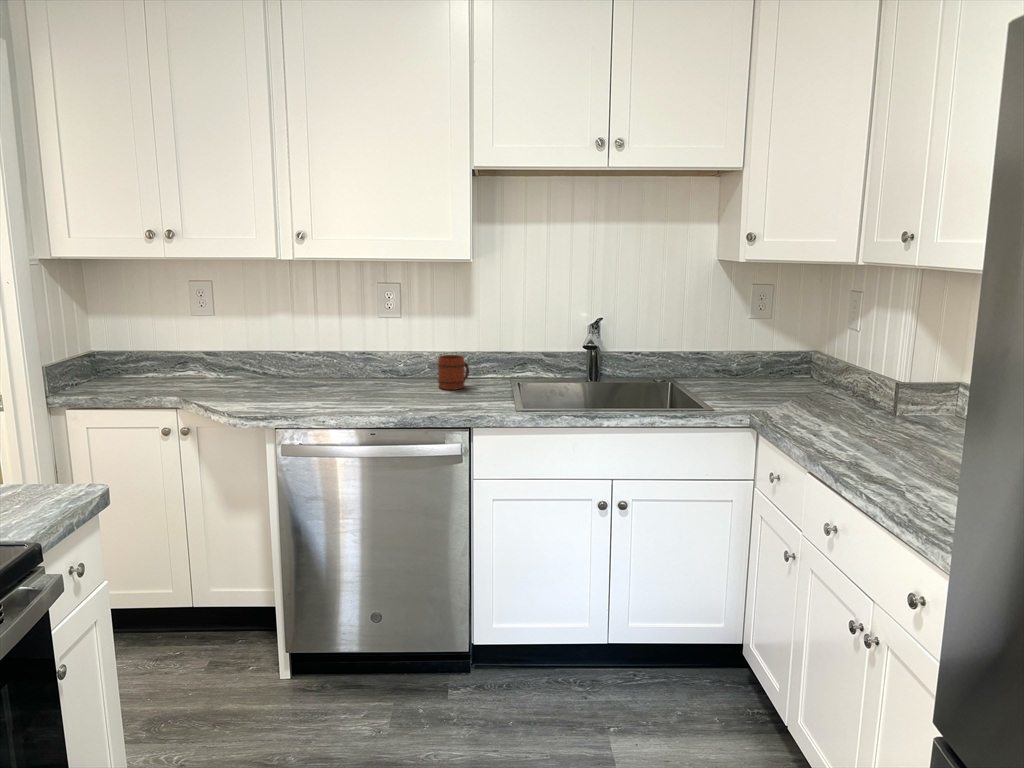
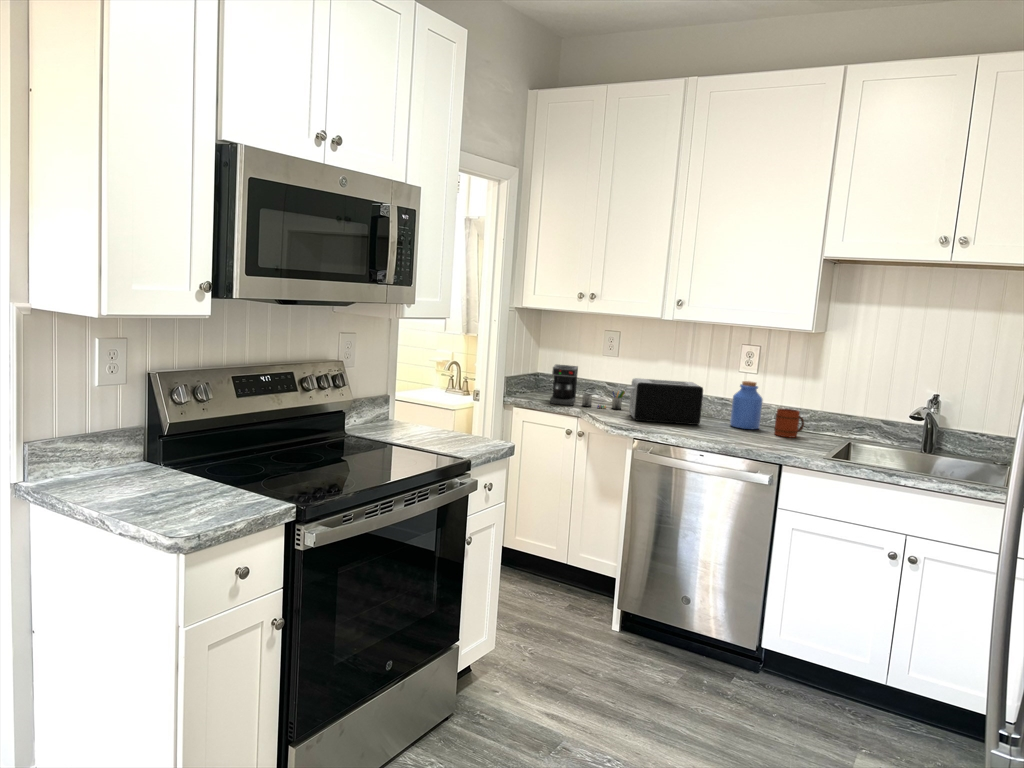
jar: none [382,328,418,387] -> present [730,381,763,429]
coffee maker: none [123,336,237,396] -> present [550,365,625,409]
toaster: none [245,338,350,401] -> present [627,378,703,425]

